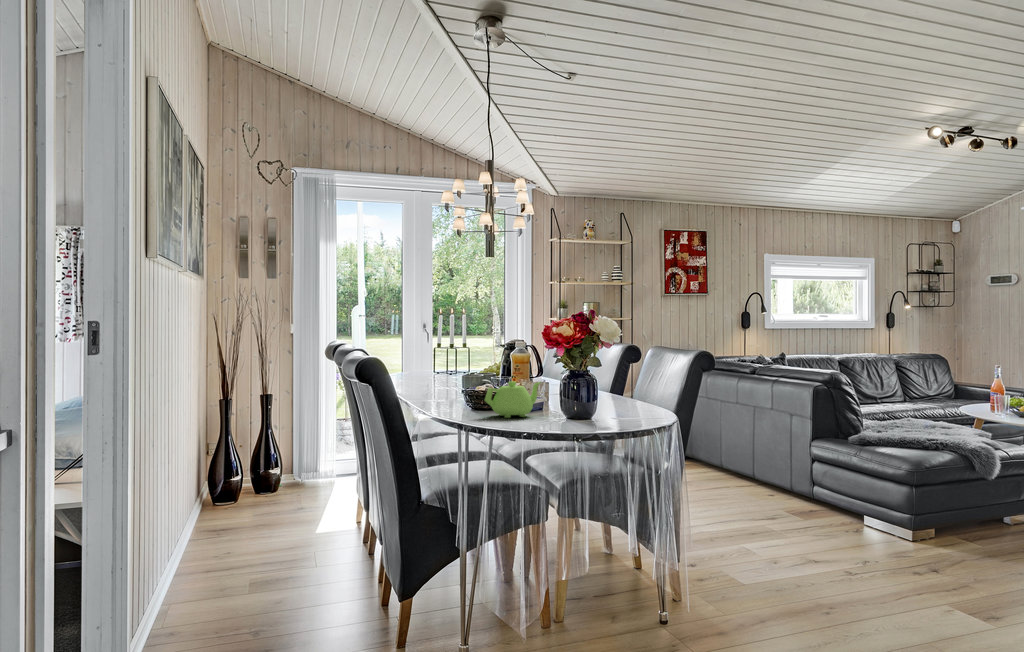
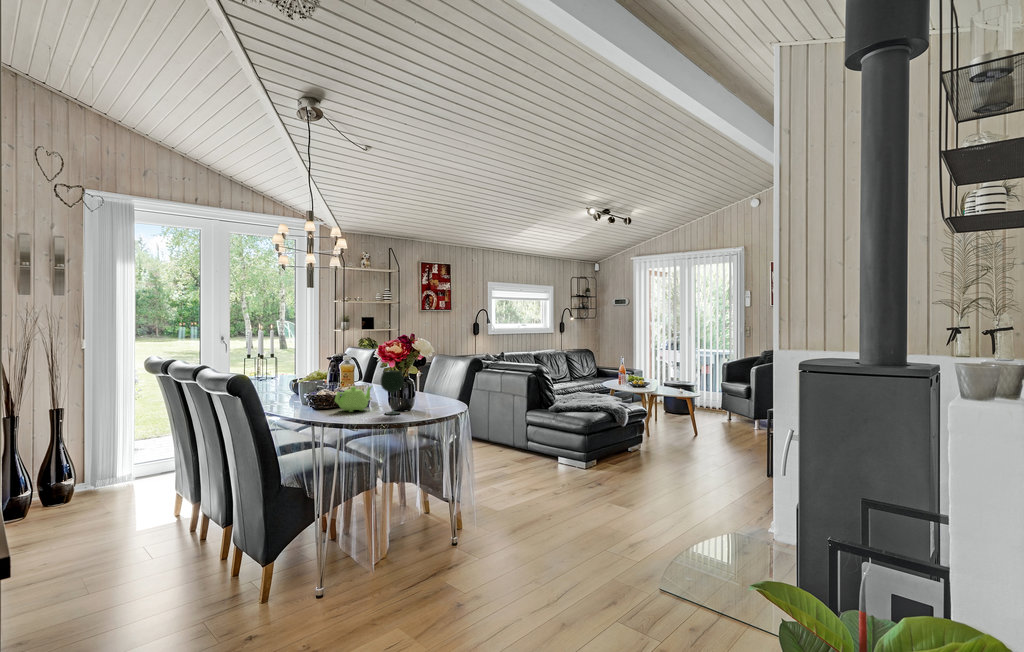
wine glass: none [544,358,579,424] -> present [381,370,404,415]

